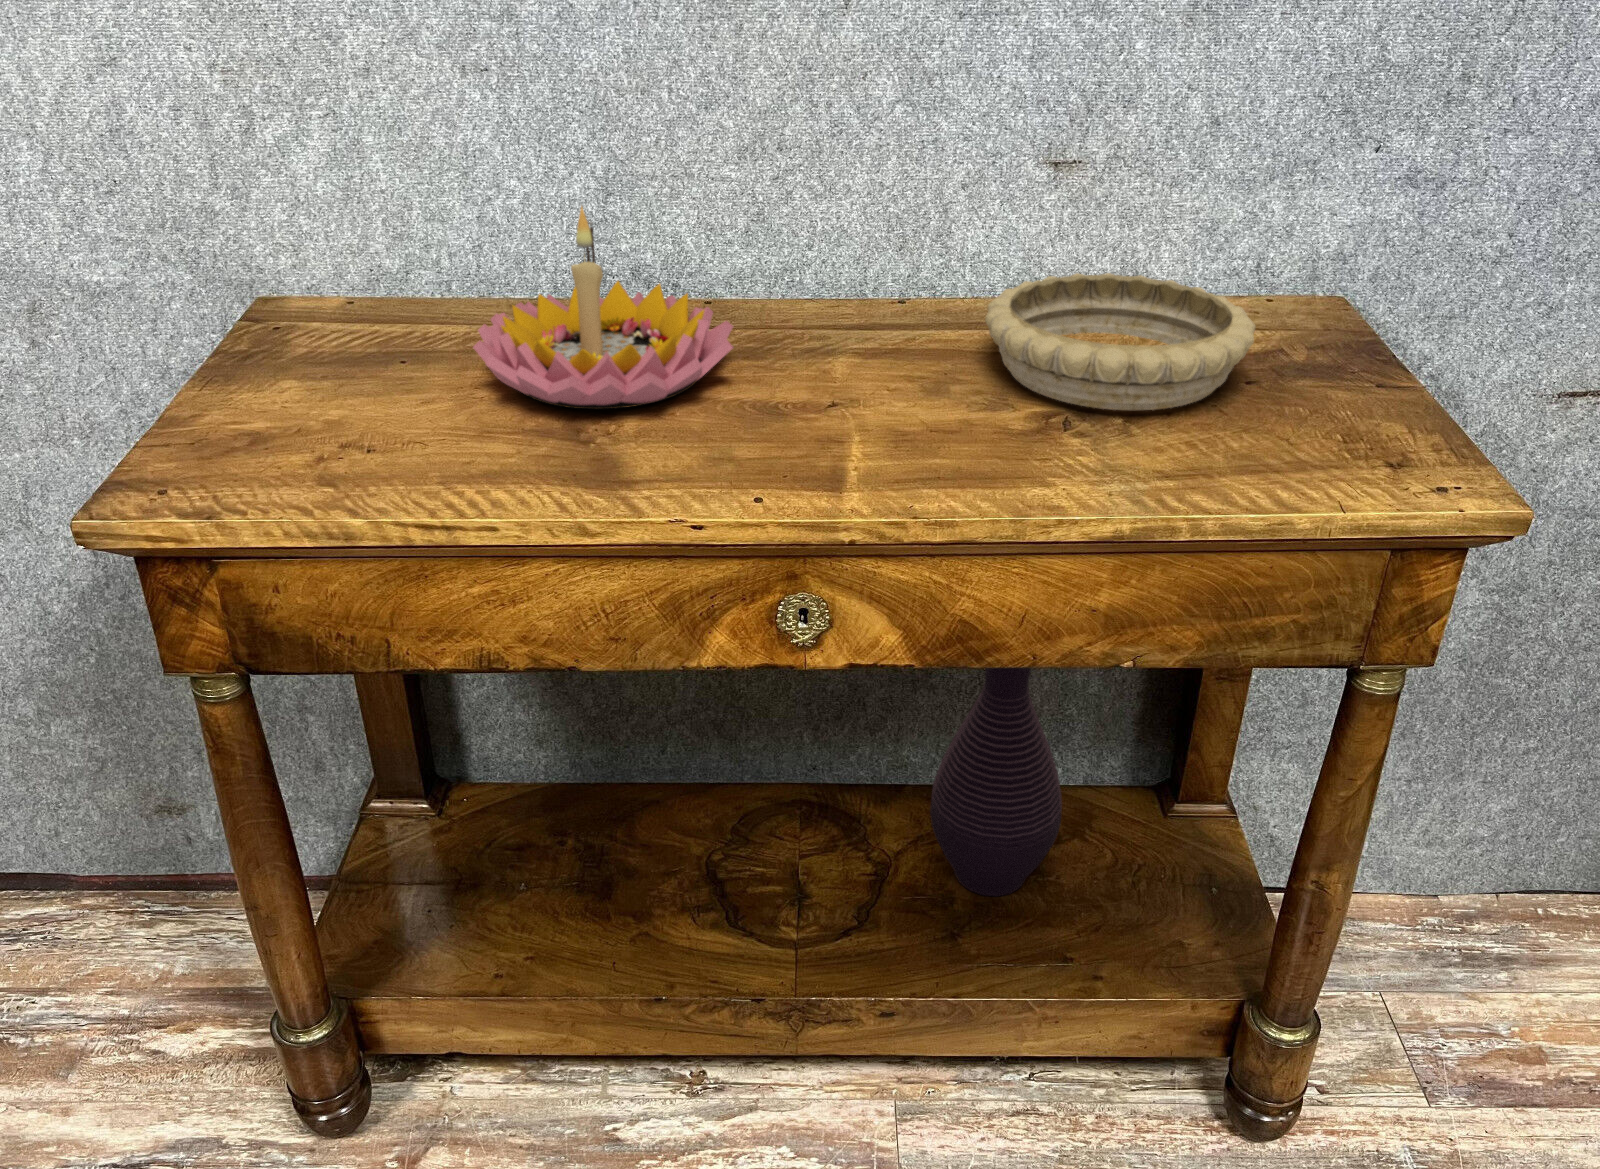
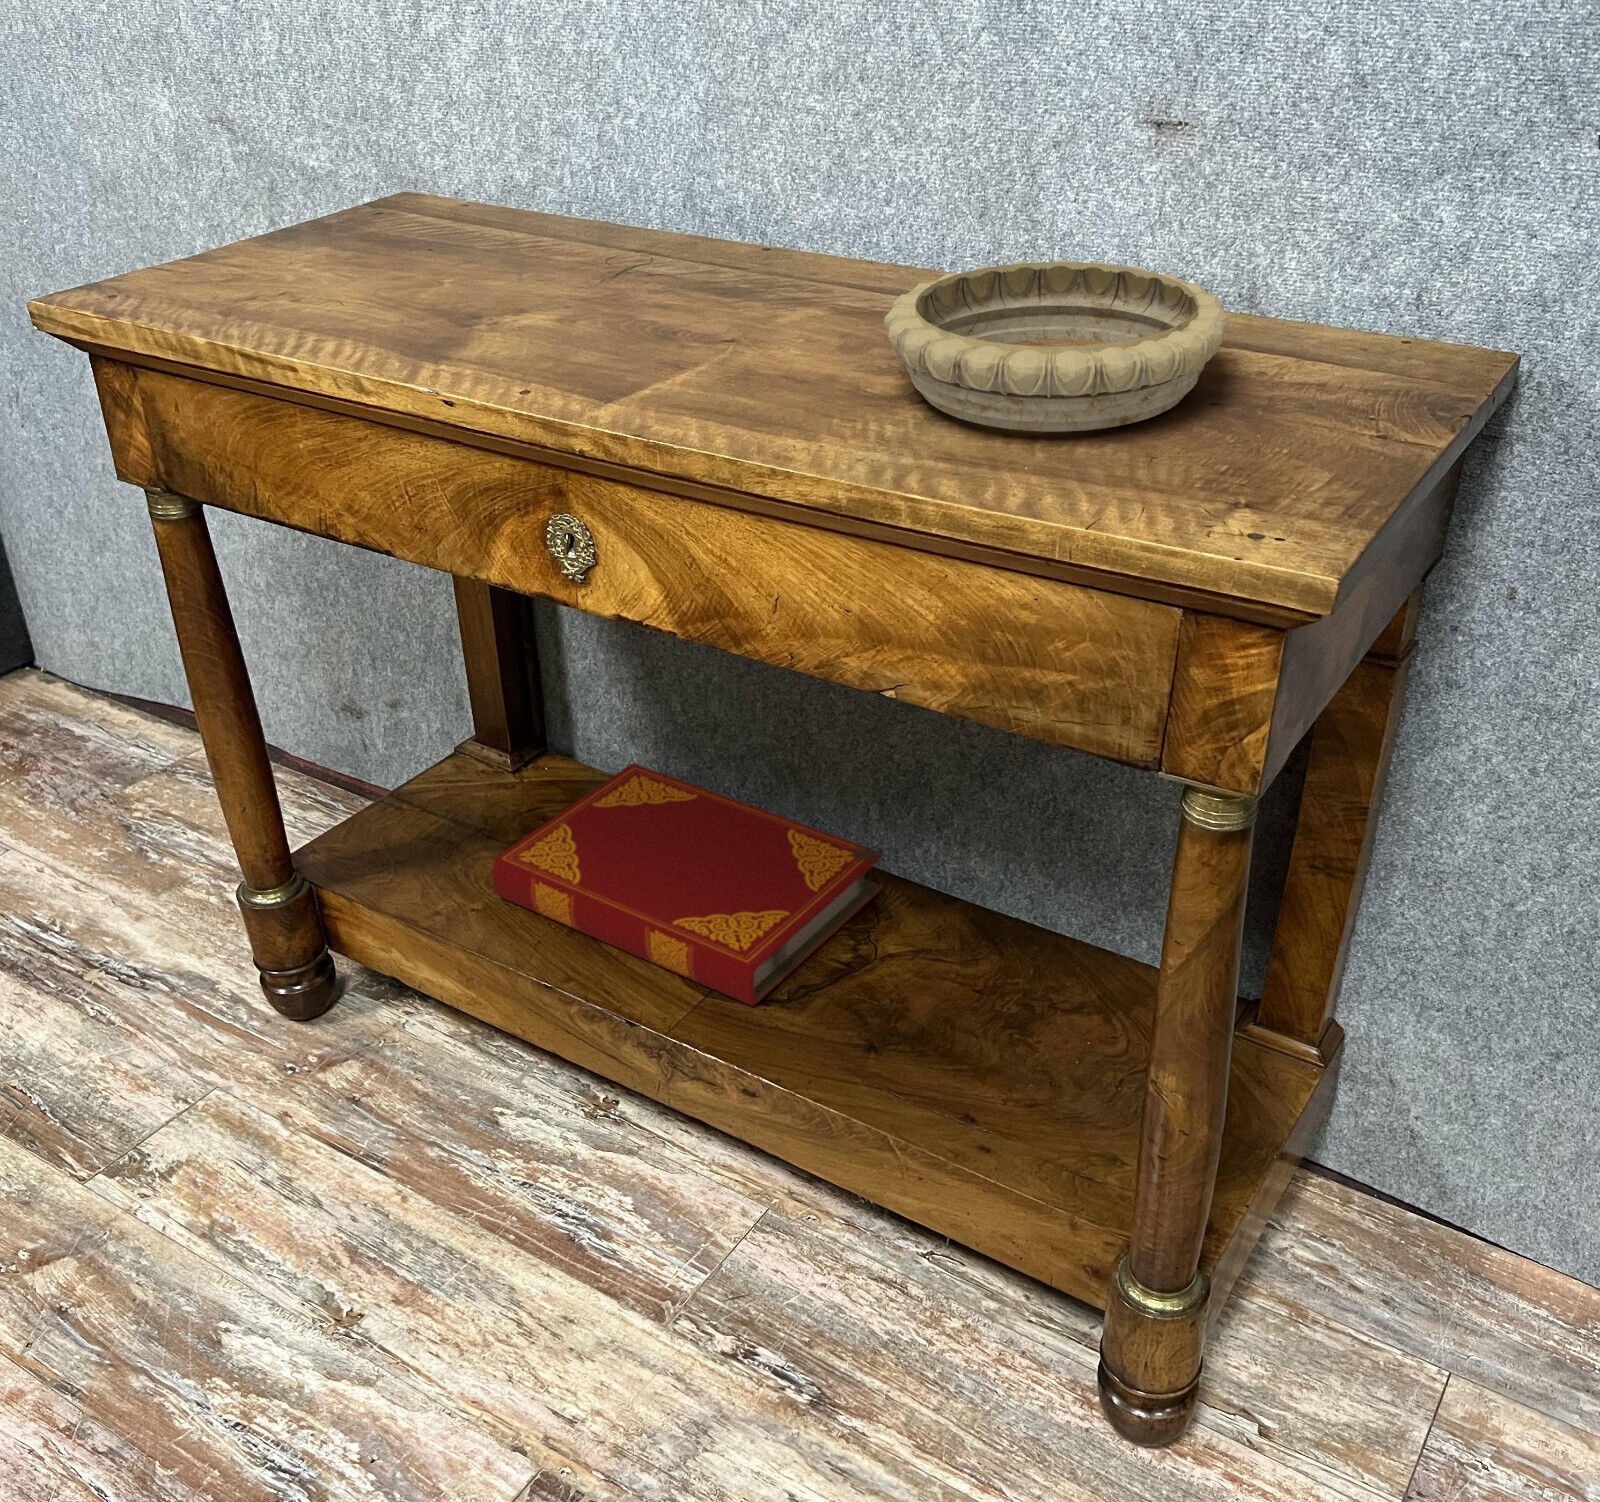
candle holder: present [473,207,733,409] -> none [404,109,691,334]
vase: present [930,668,1062,896] -> none [899,650,1061,1036]
hardback book: none [528,775,838,939] -> present [493,763,883,1006]

